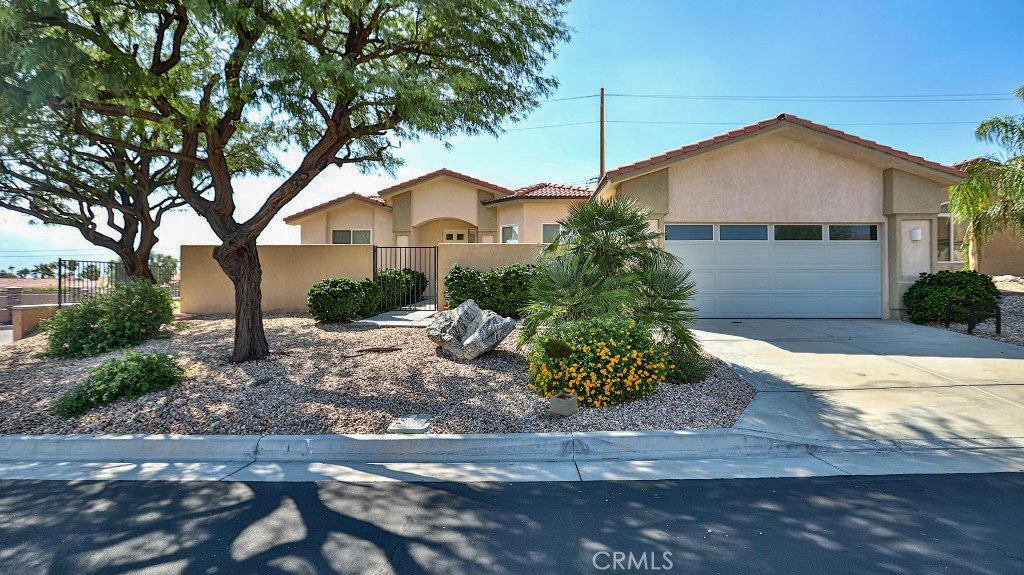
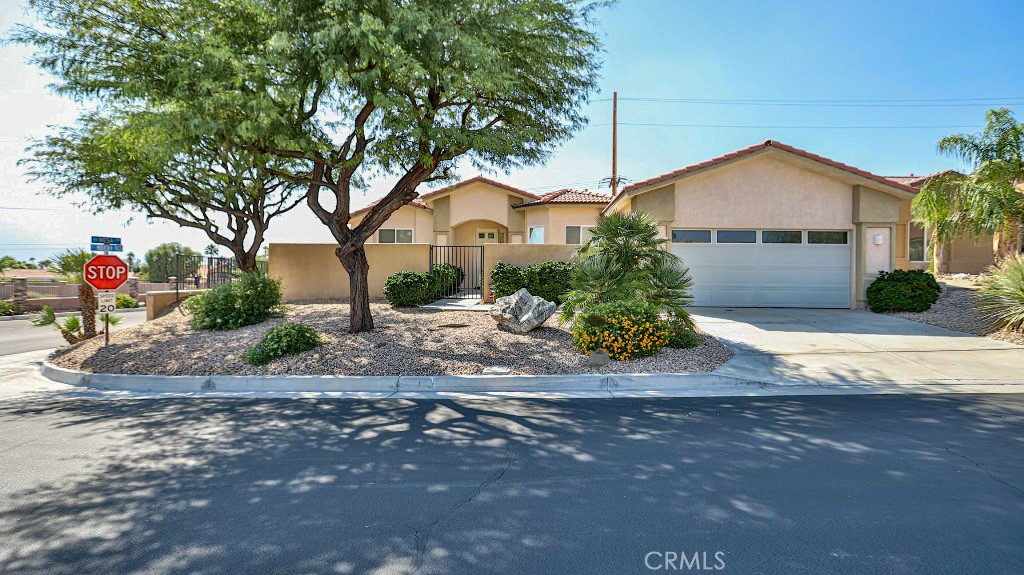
bench: present [945,299,1001,335] -> none [897,293,939,321]

